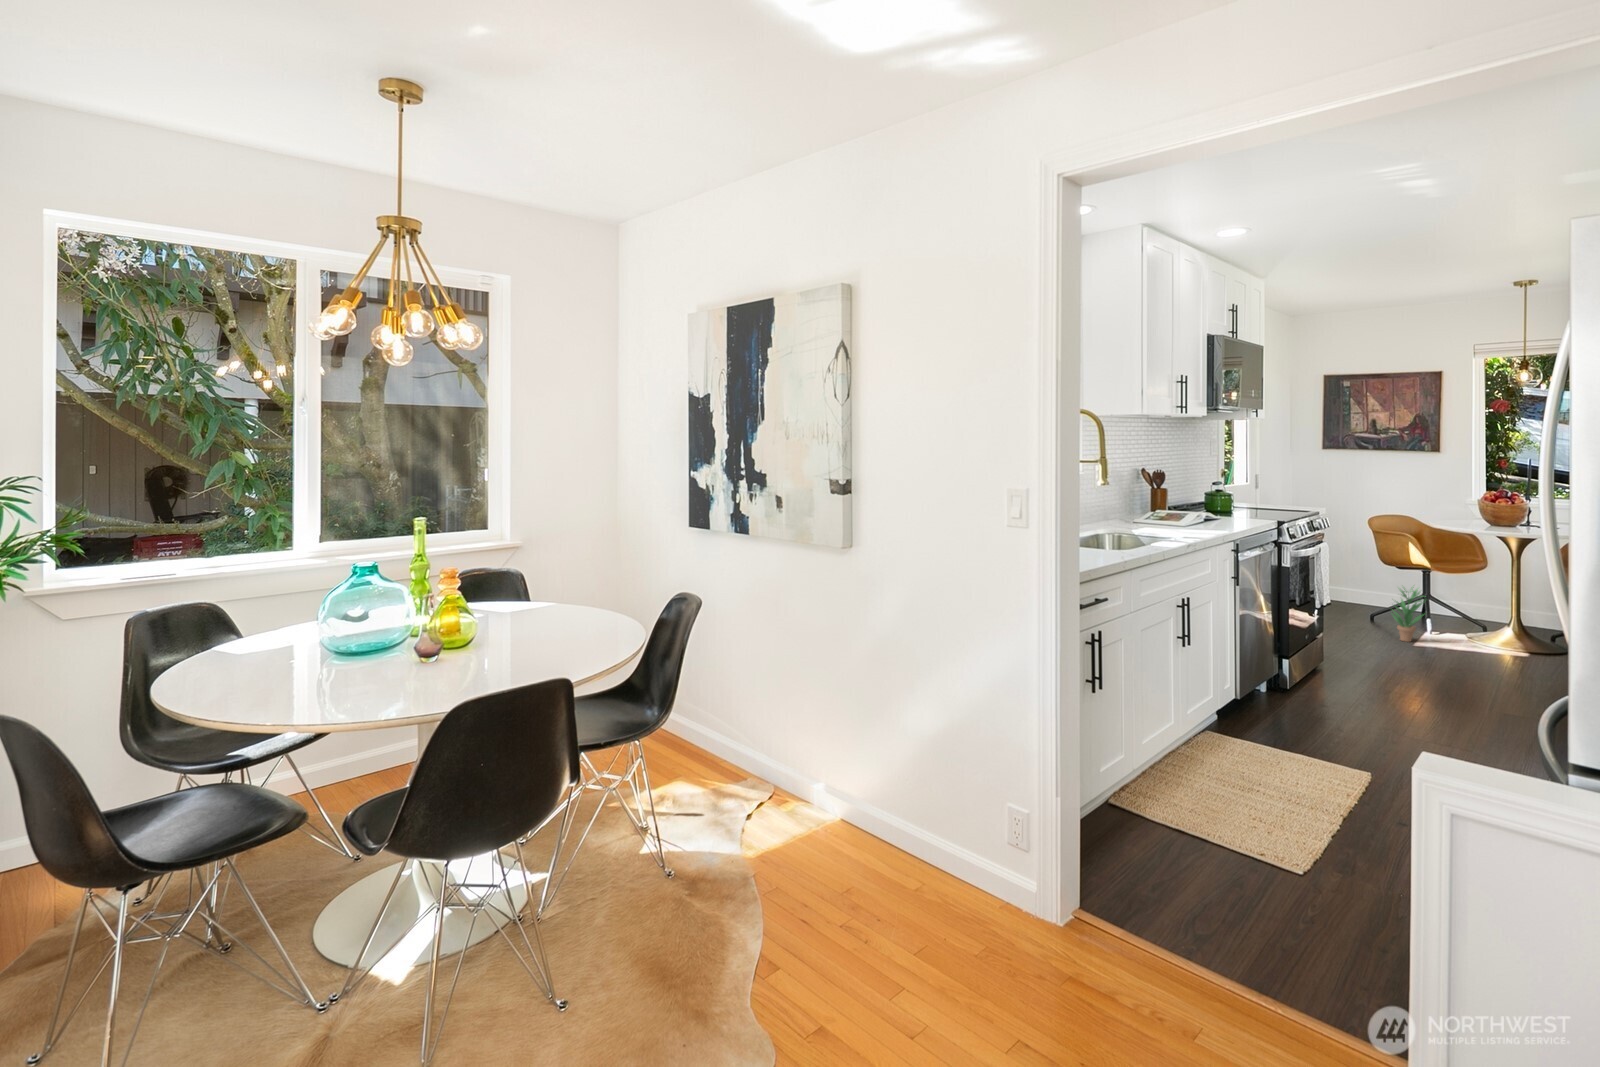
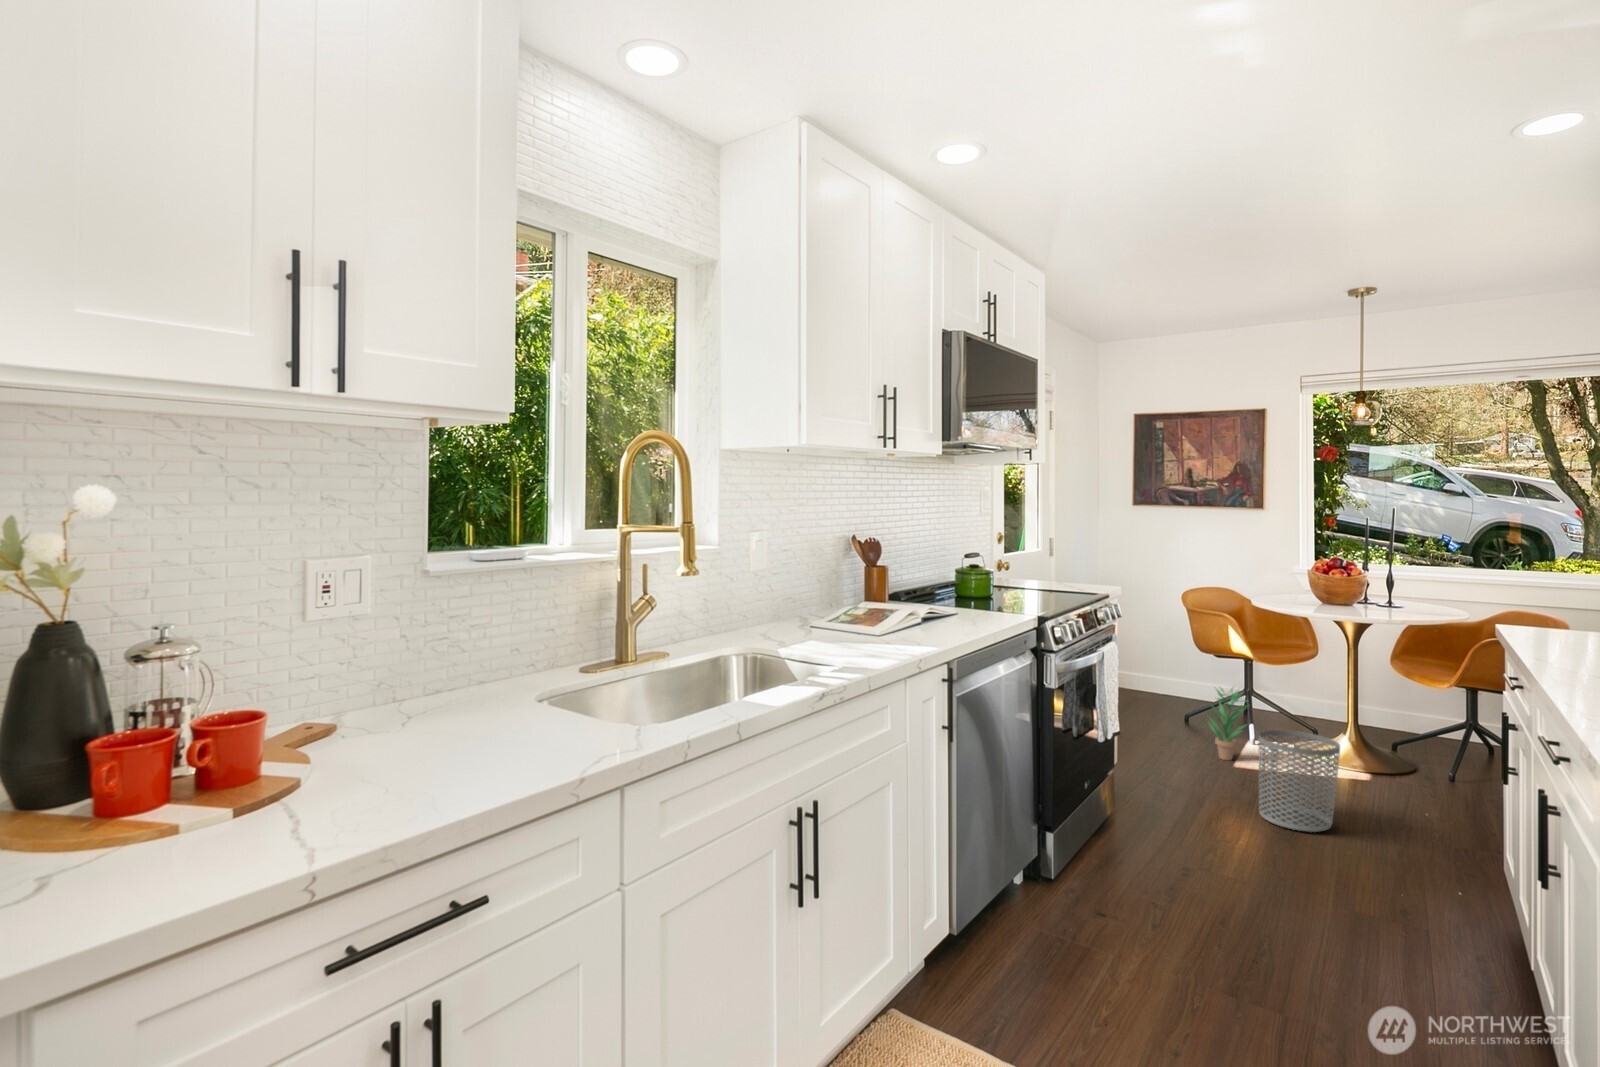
waste bin: none [1435,610,1501,678] -> present [1258,730,1340,832]

